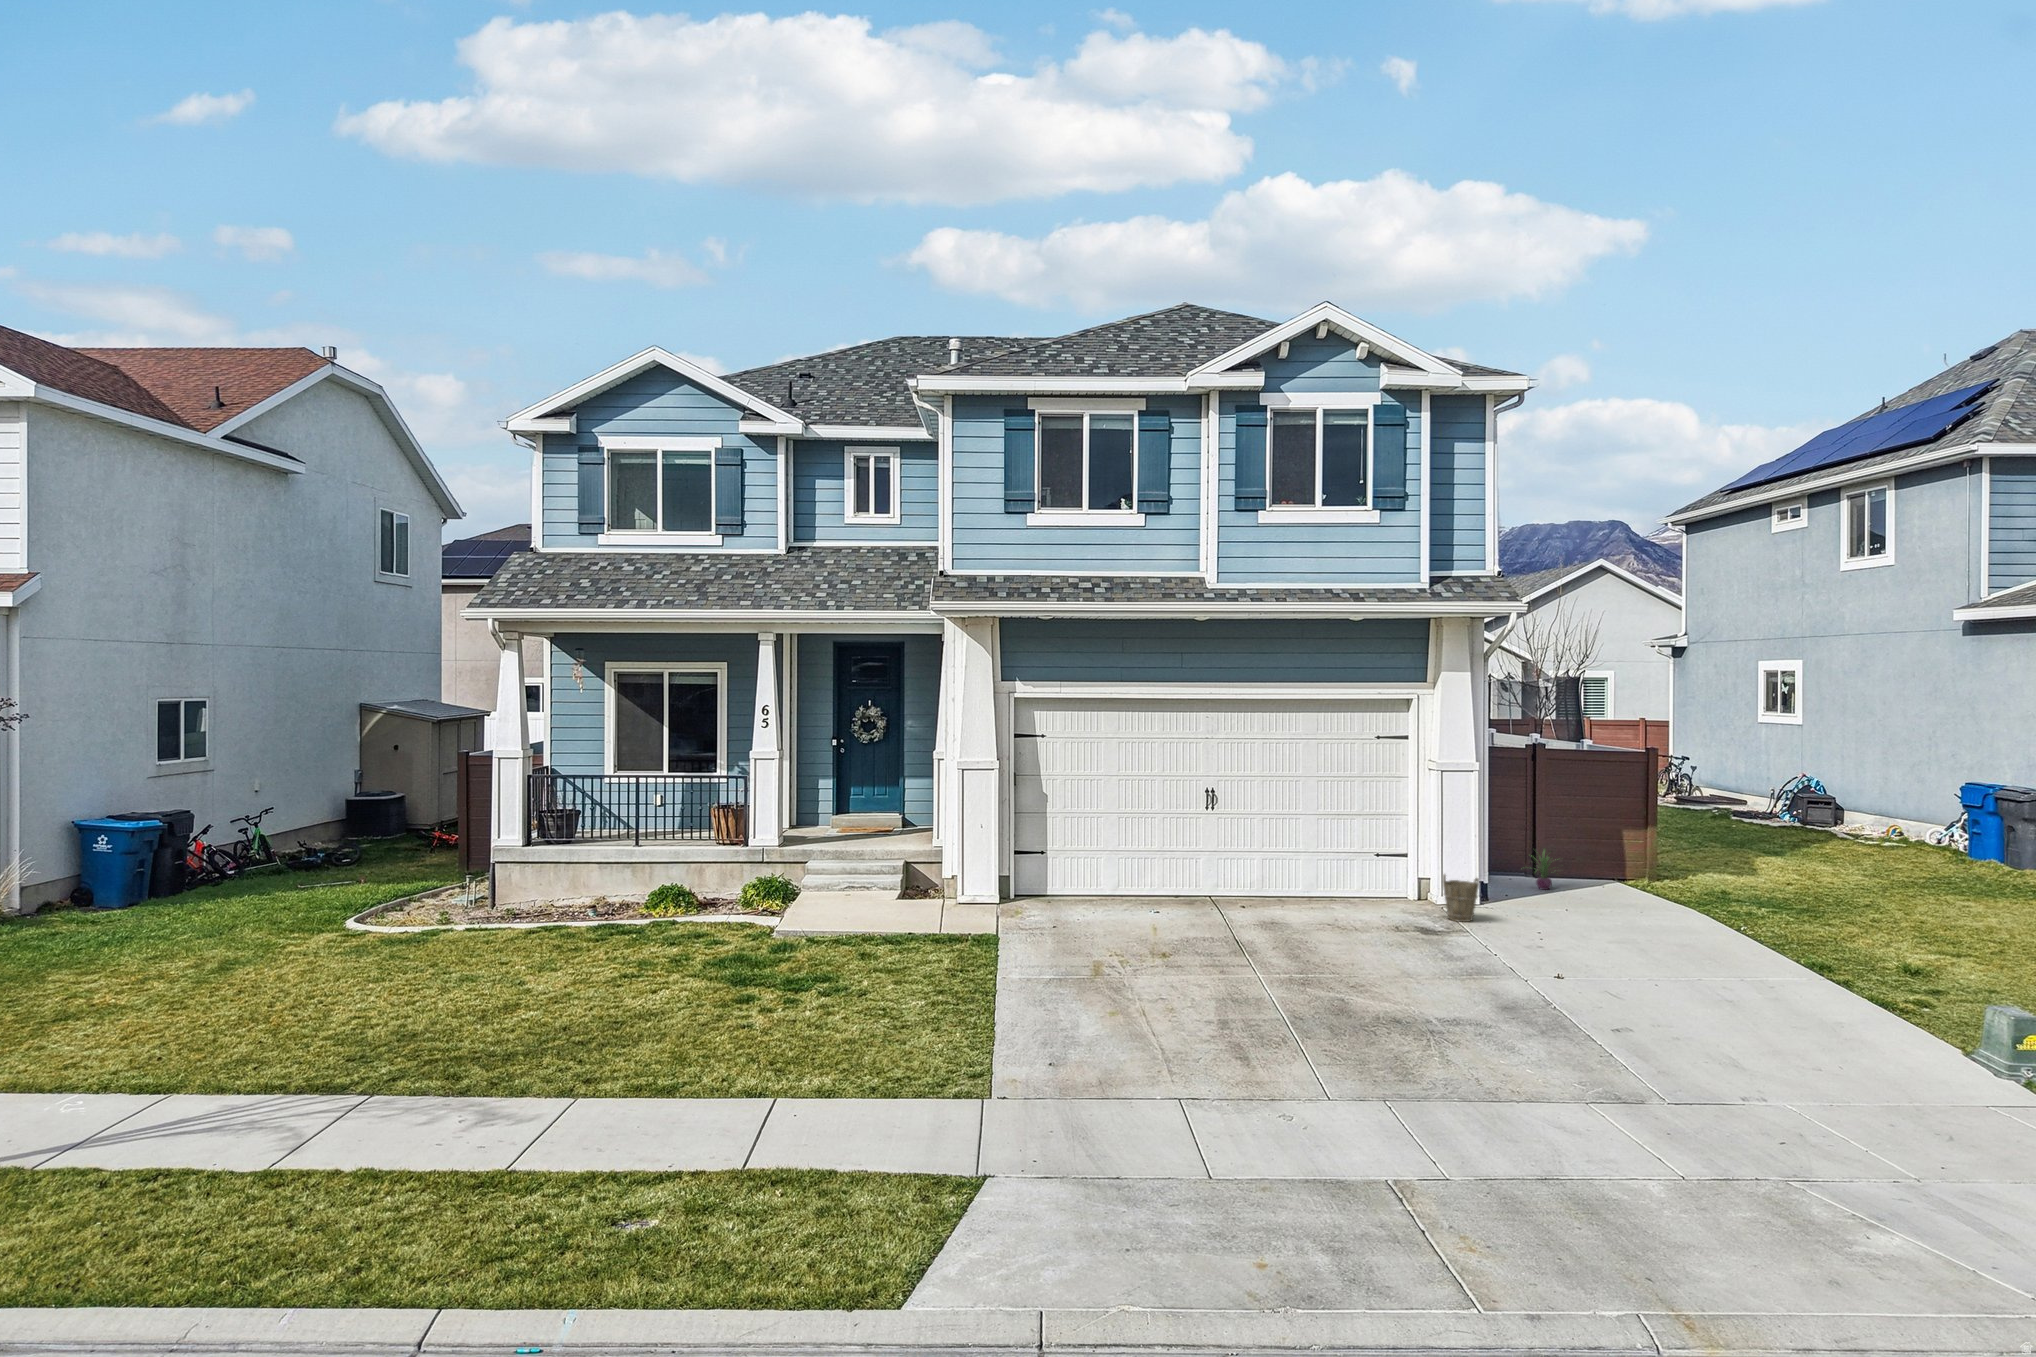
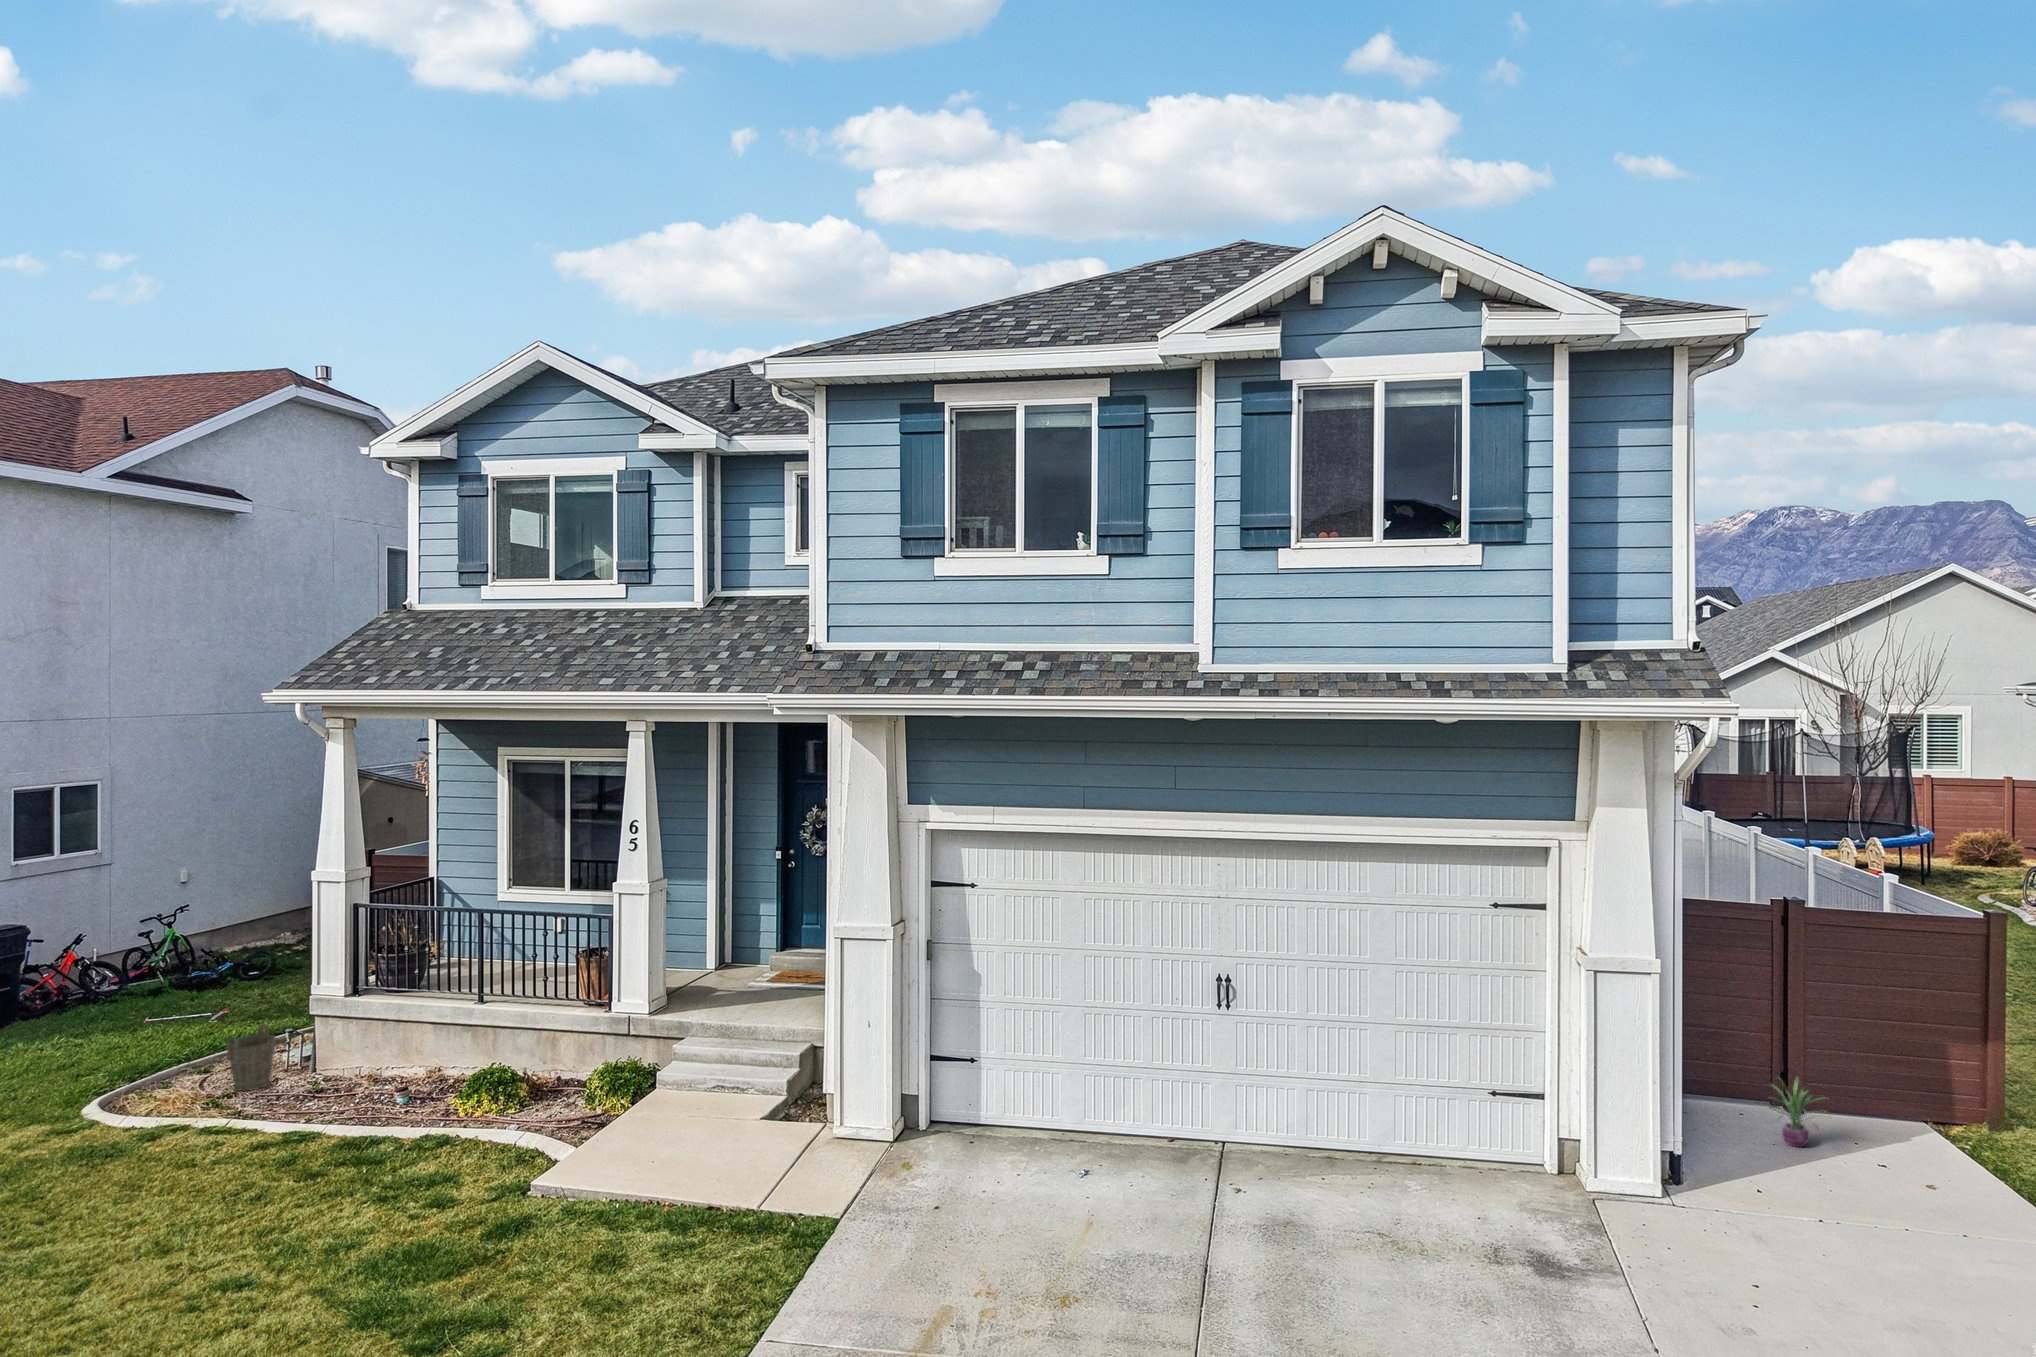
bucket: present [1443,874,1479,922] -> present [226,1025,276,1091]

